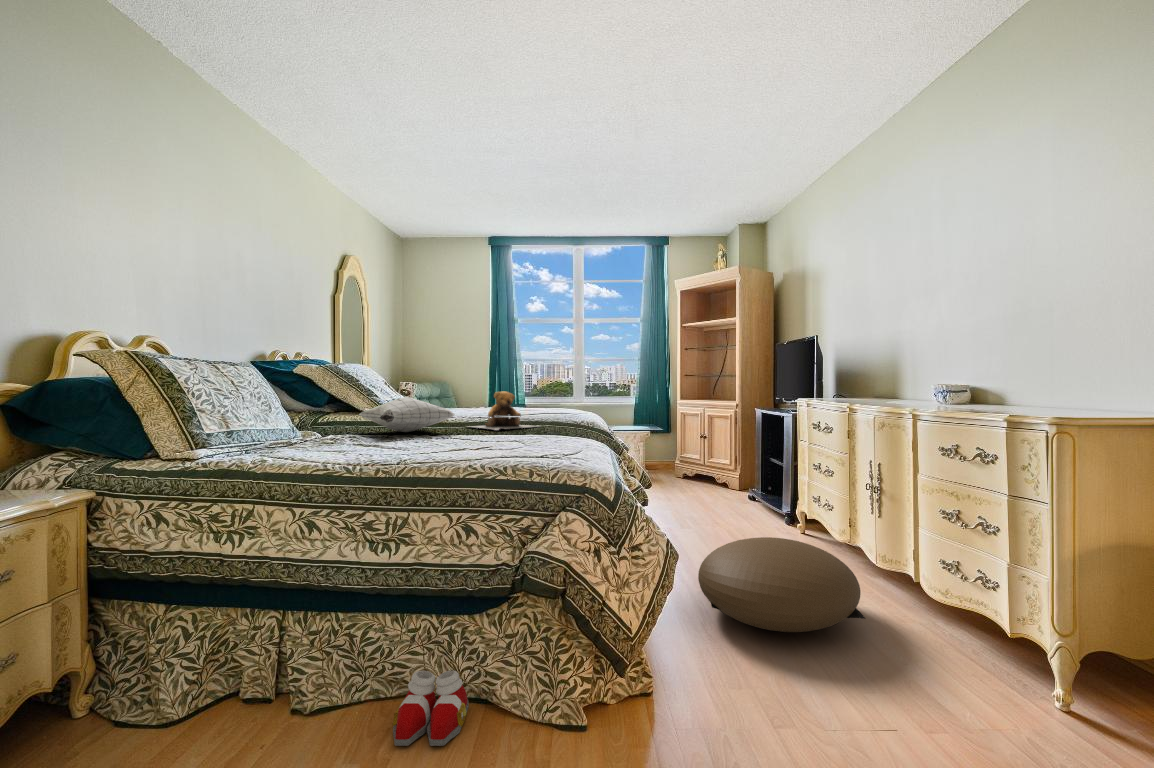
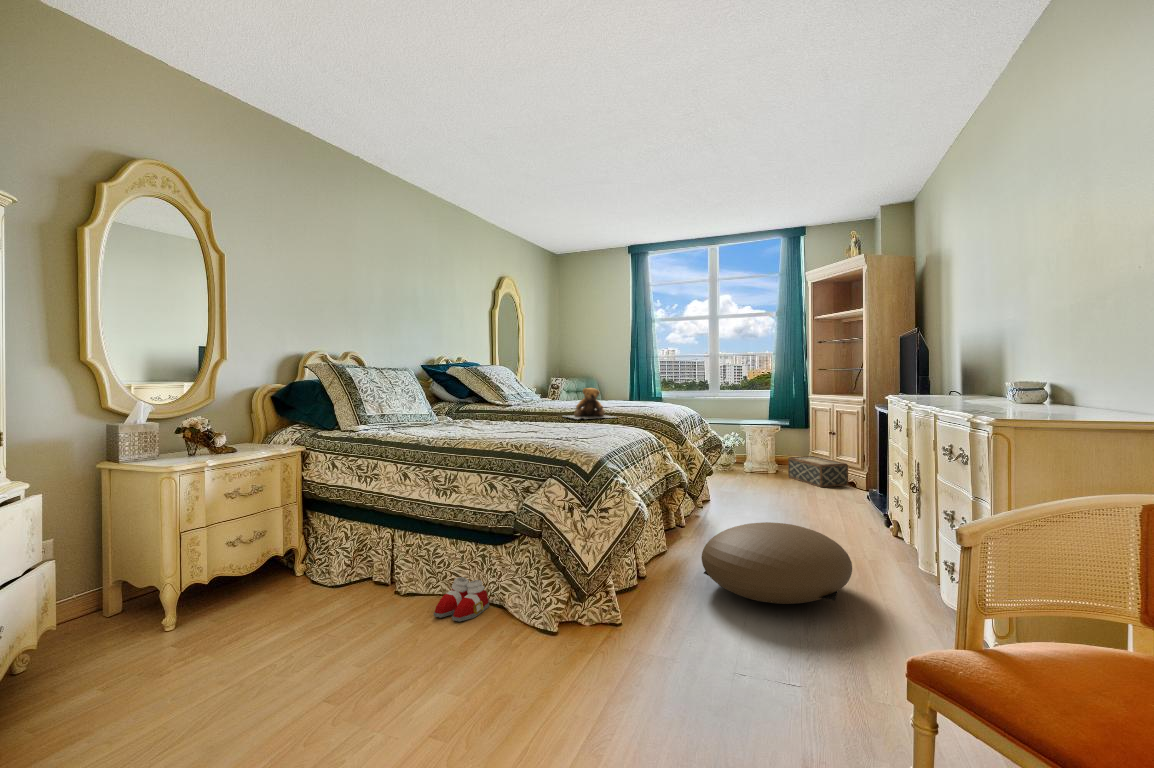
pillow: present [359,397,455,432] -> none [481,392,544,419]
woven basket: none [665,461,725,492] -> present [788,456,848,487]

